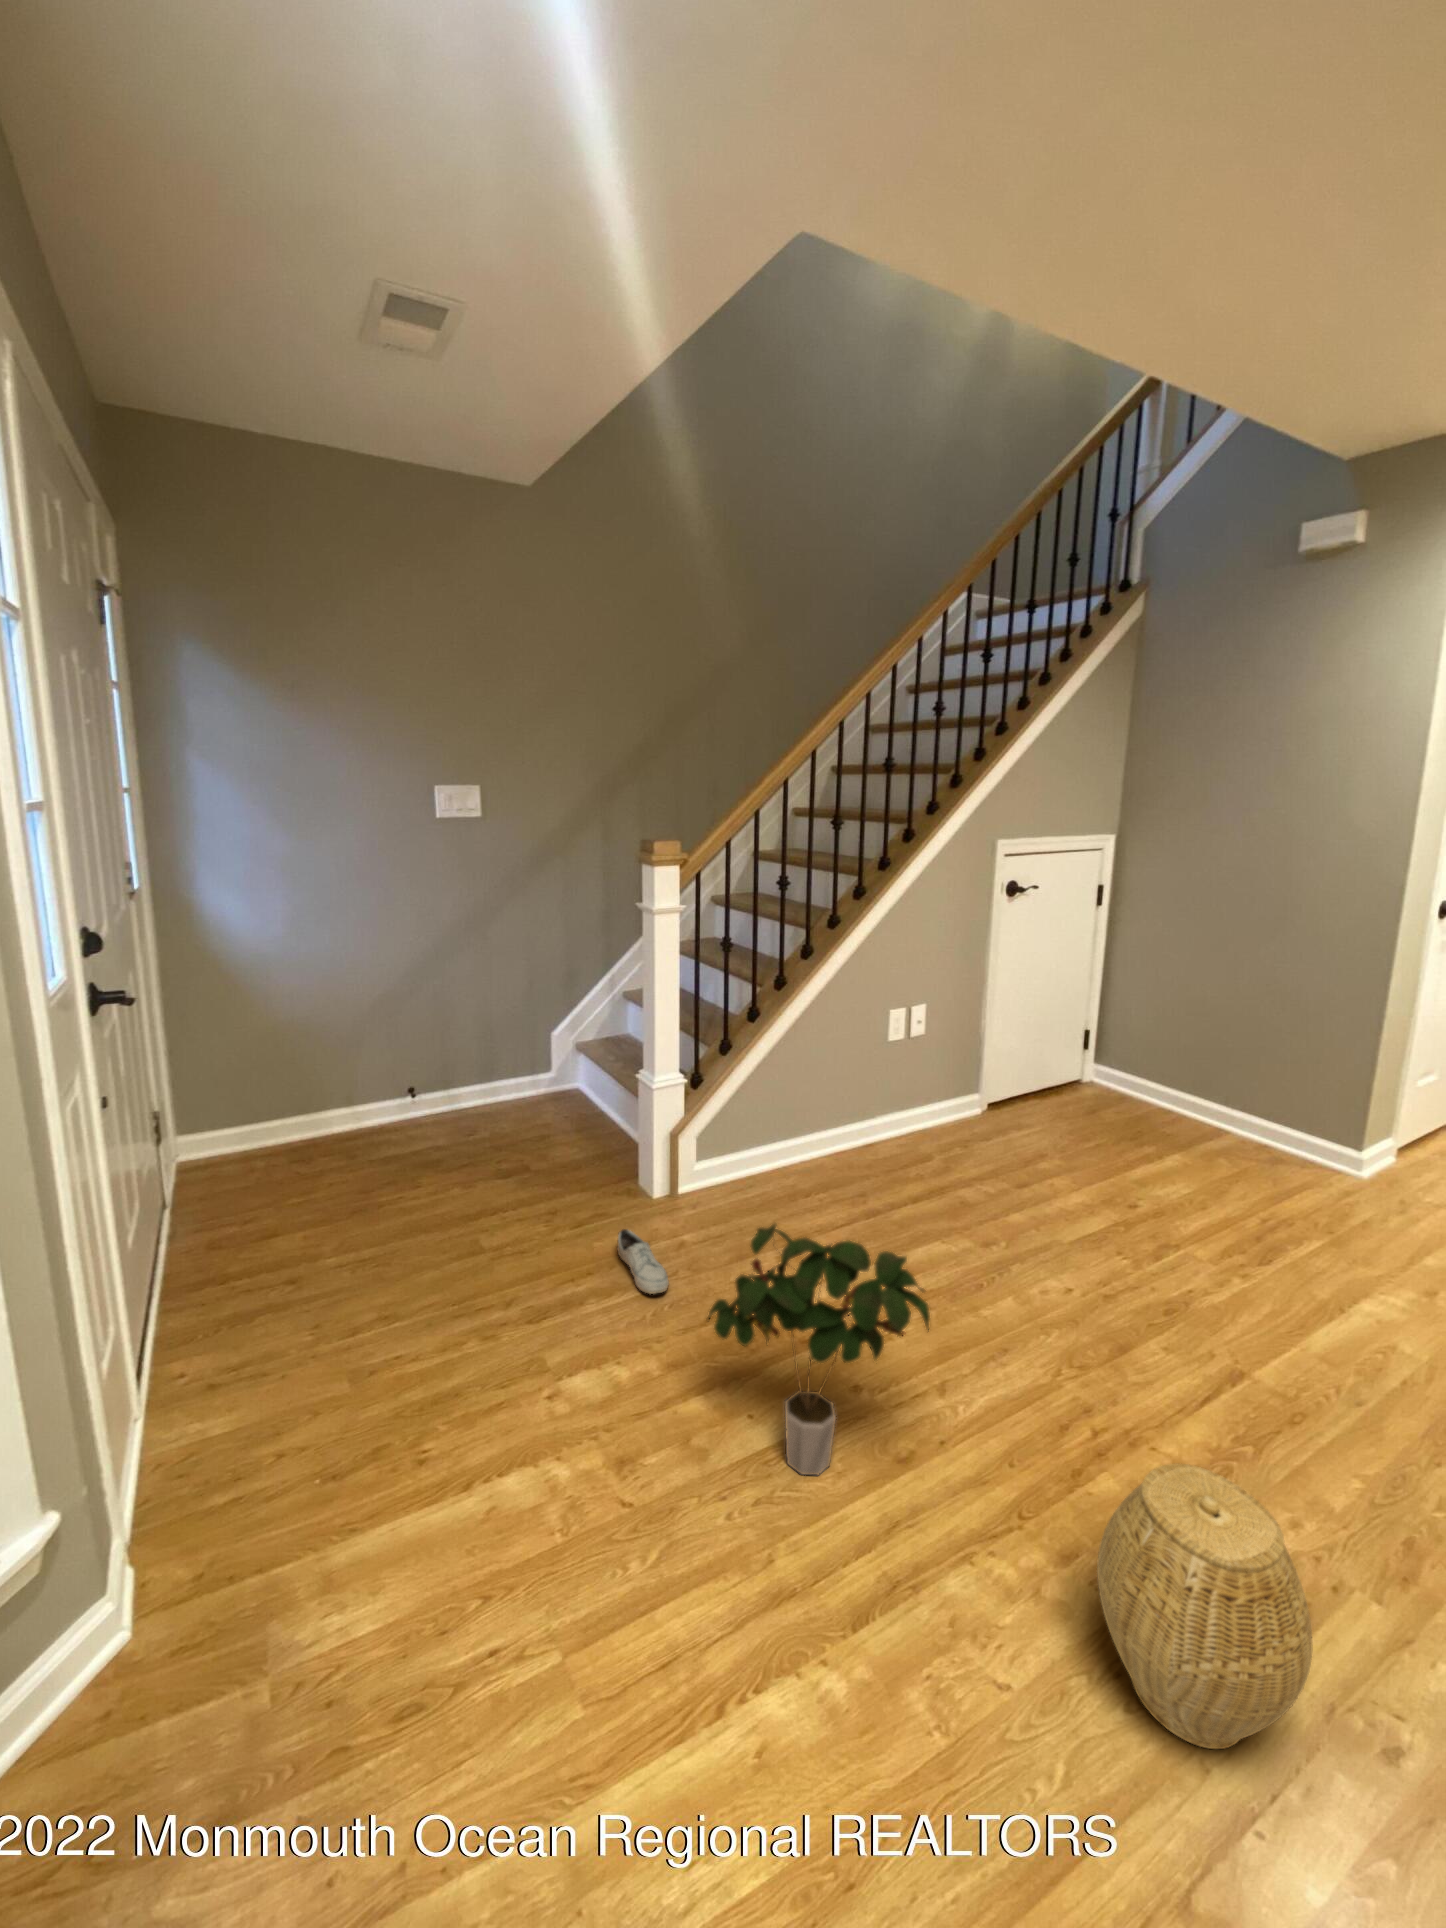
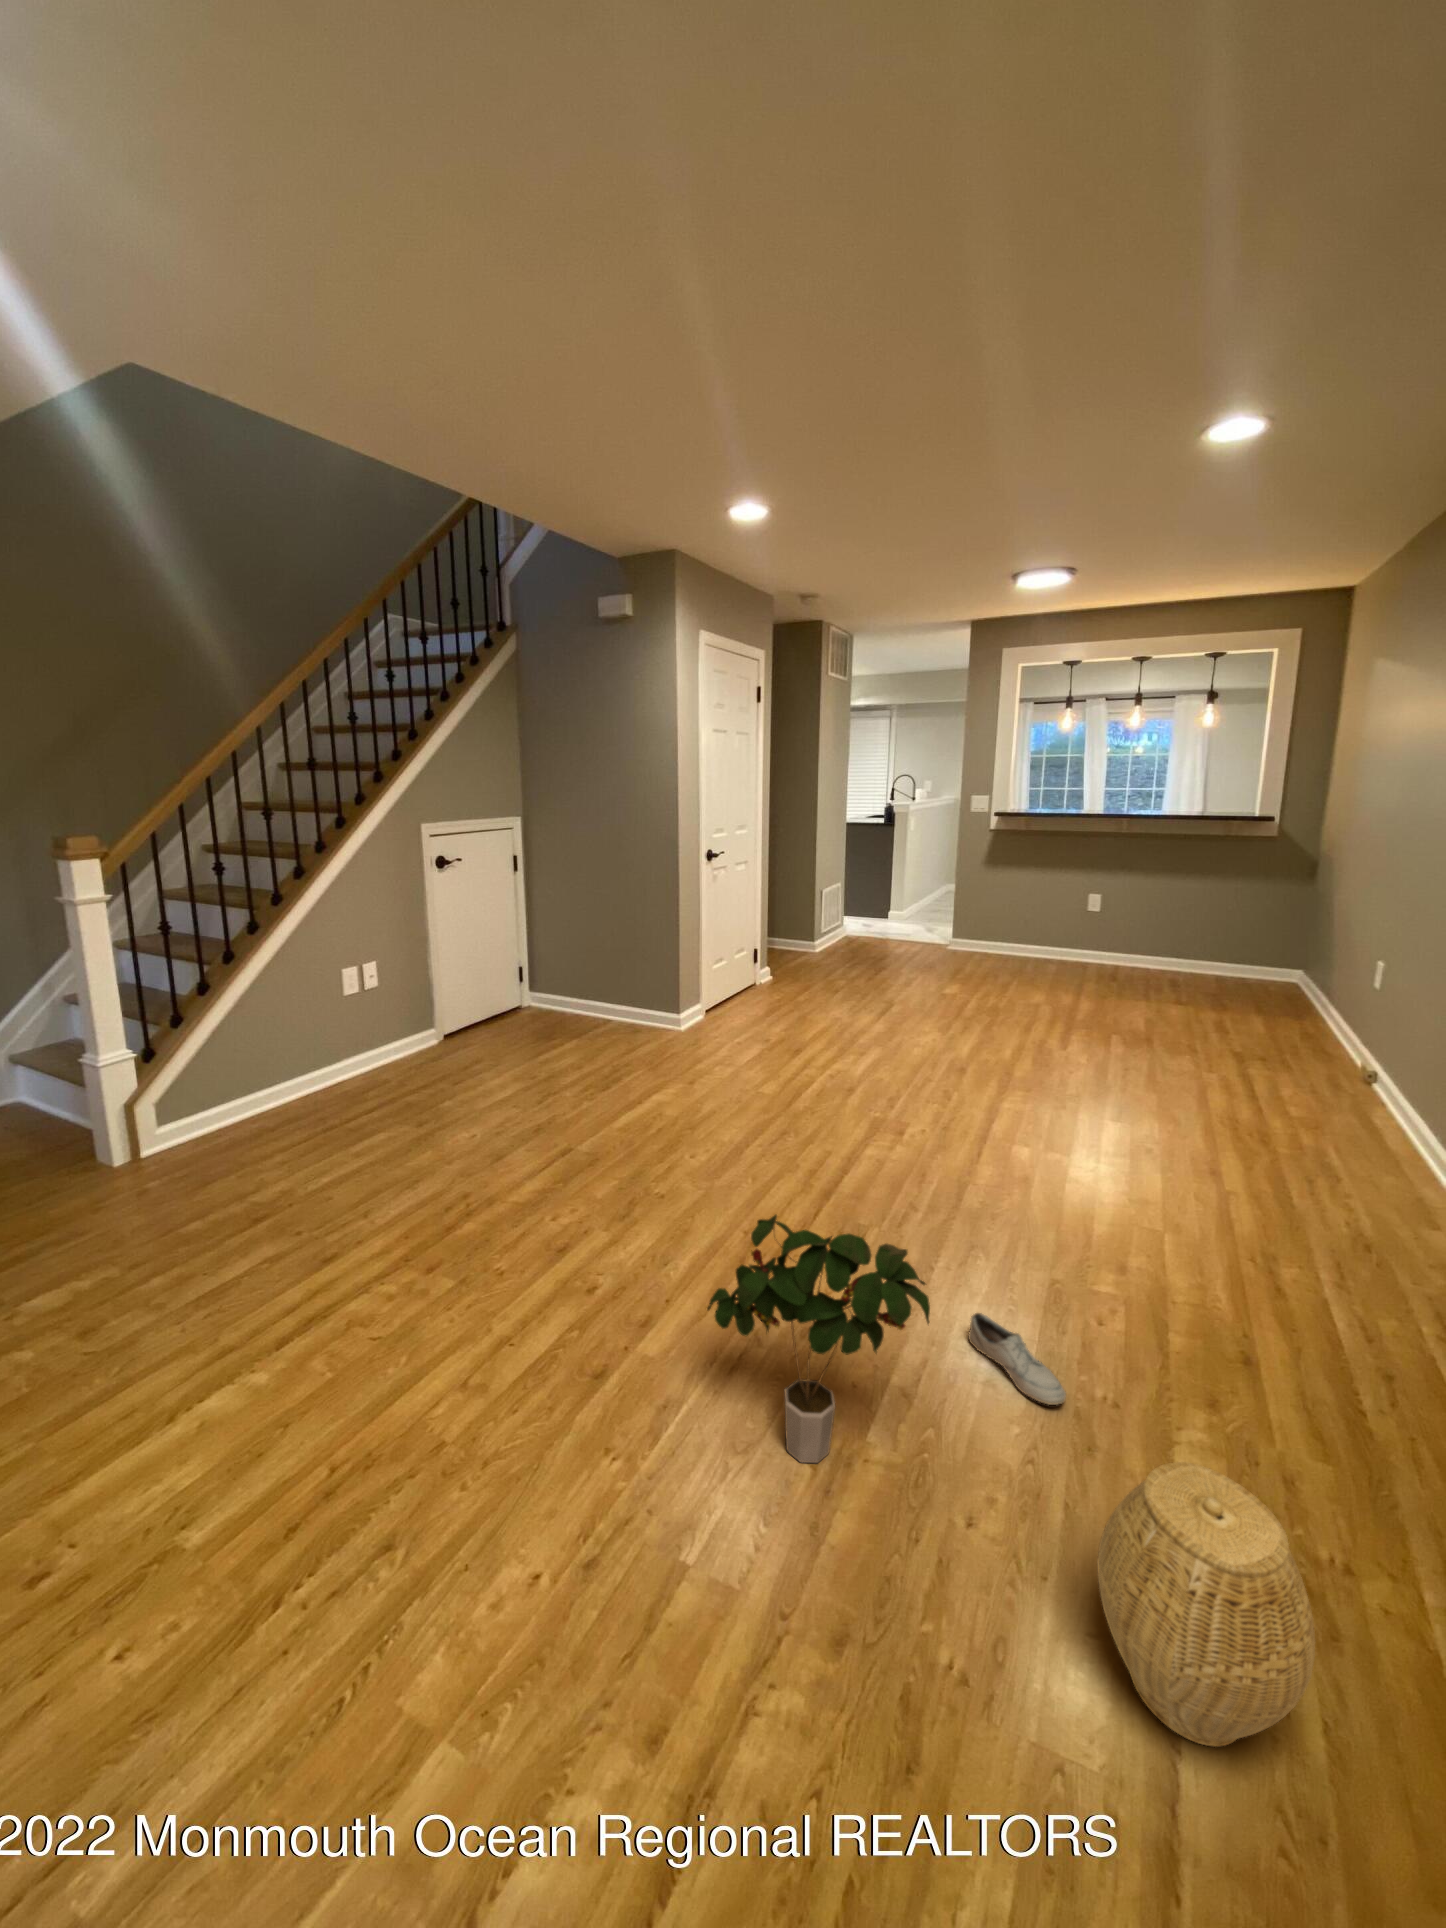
shoe: present [618,1229,669,1294] -> present [968,1313,1066,1405]

